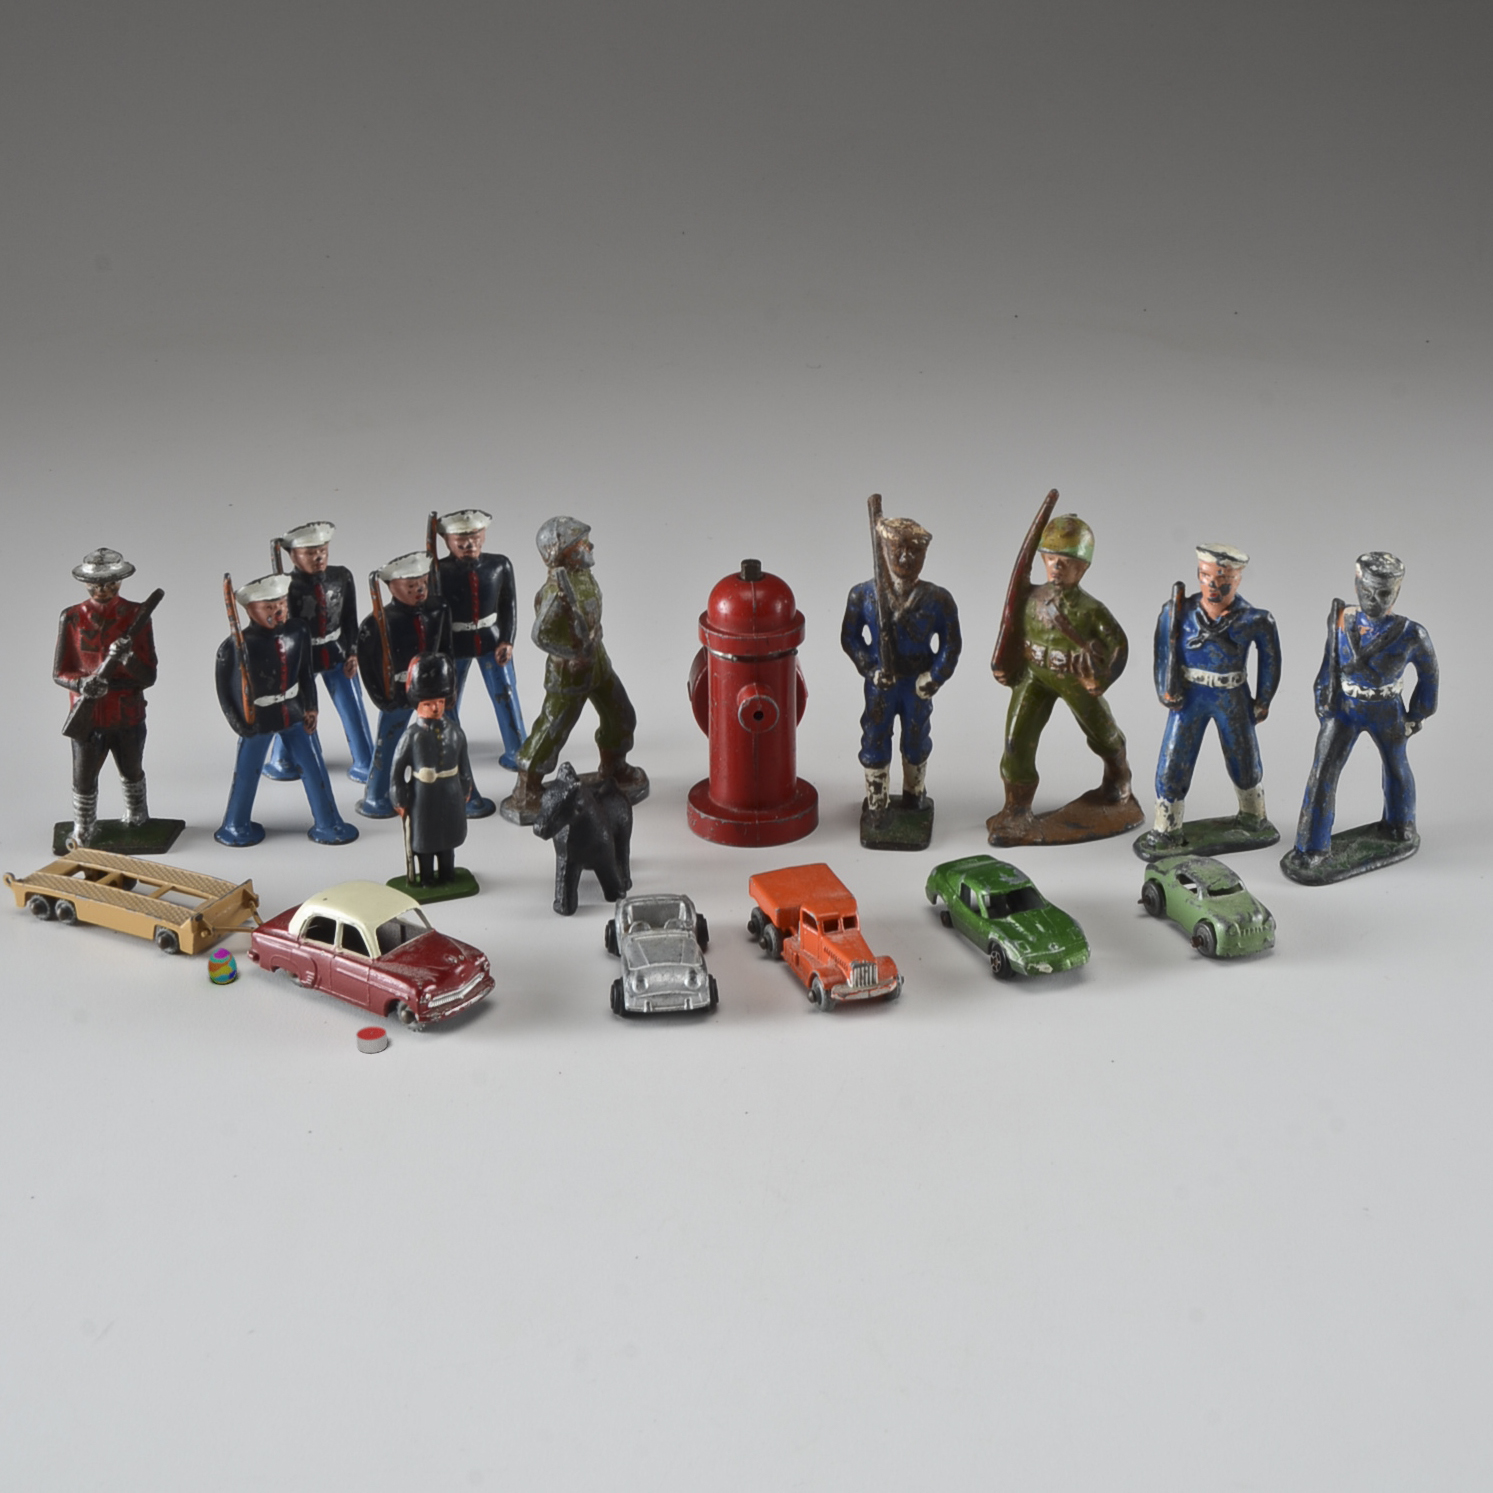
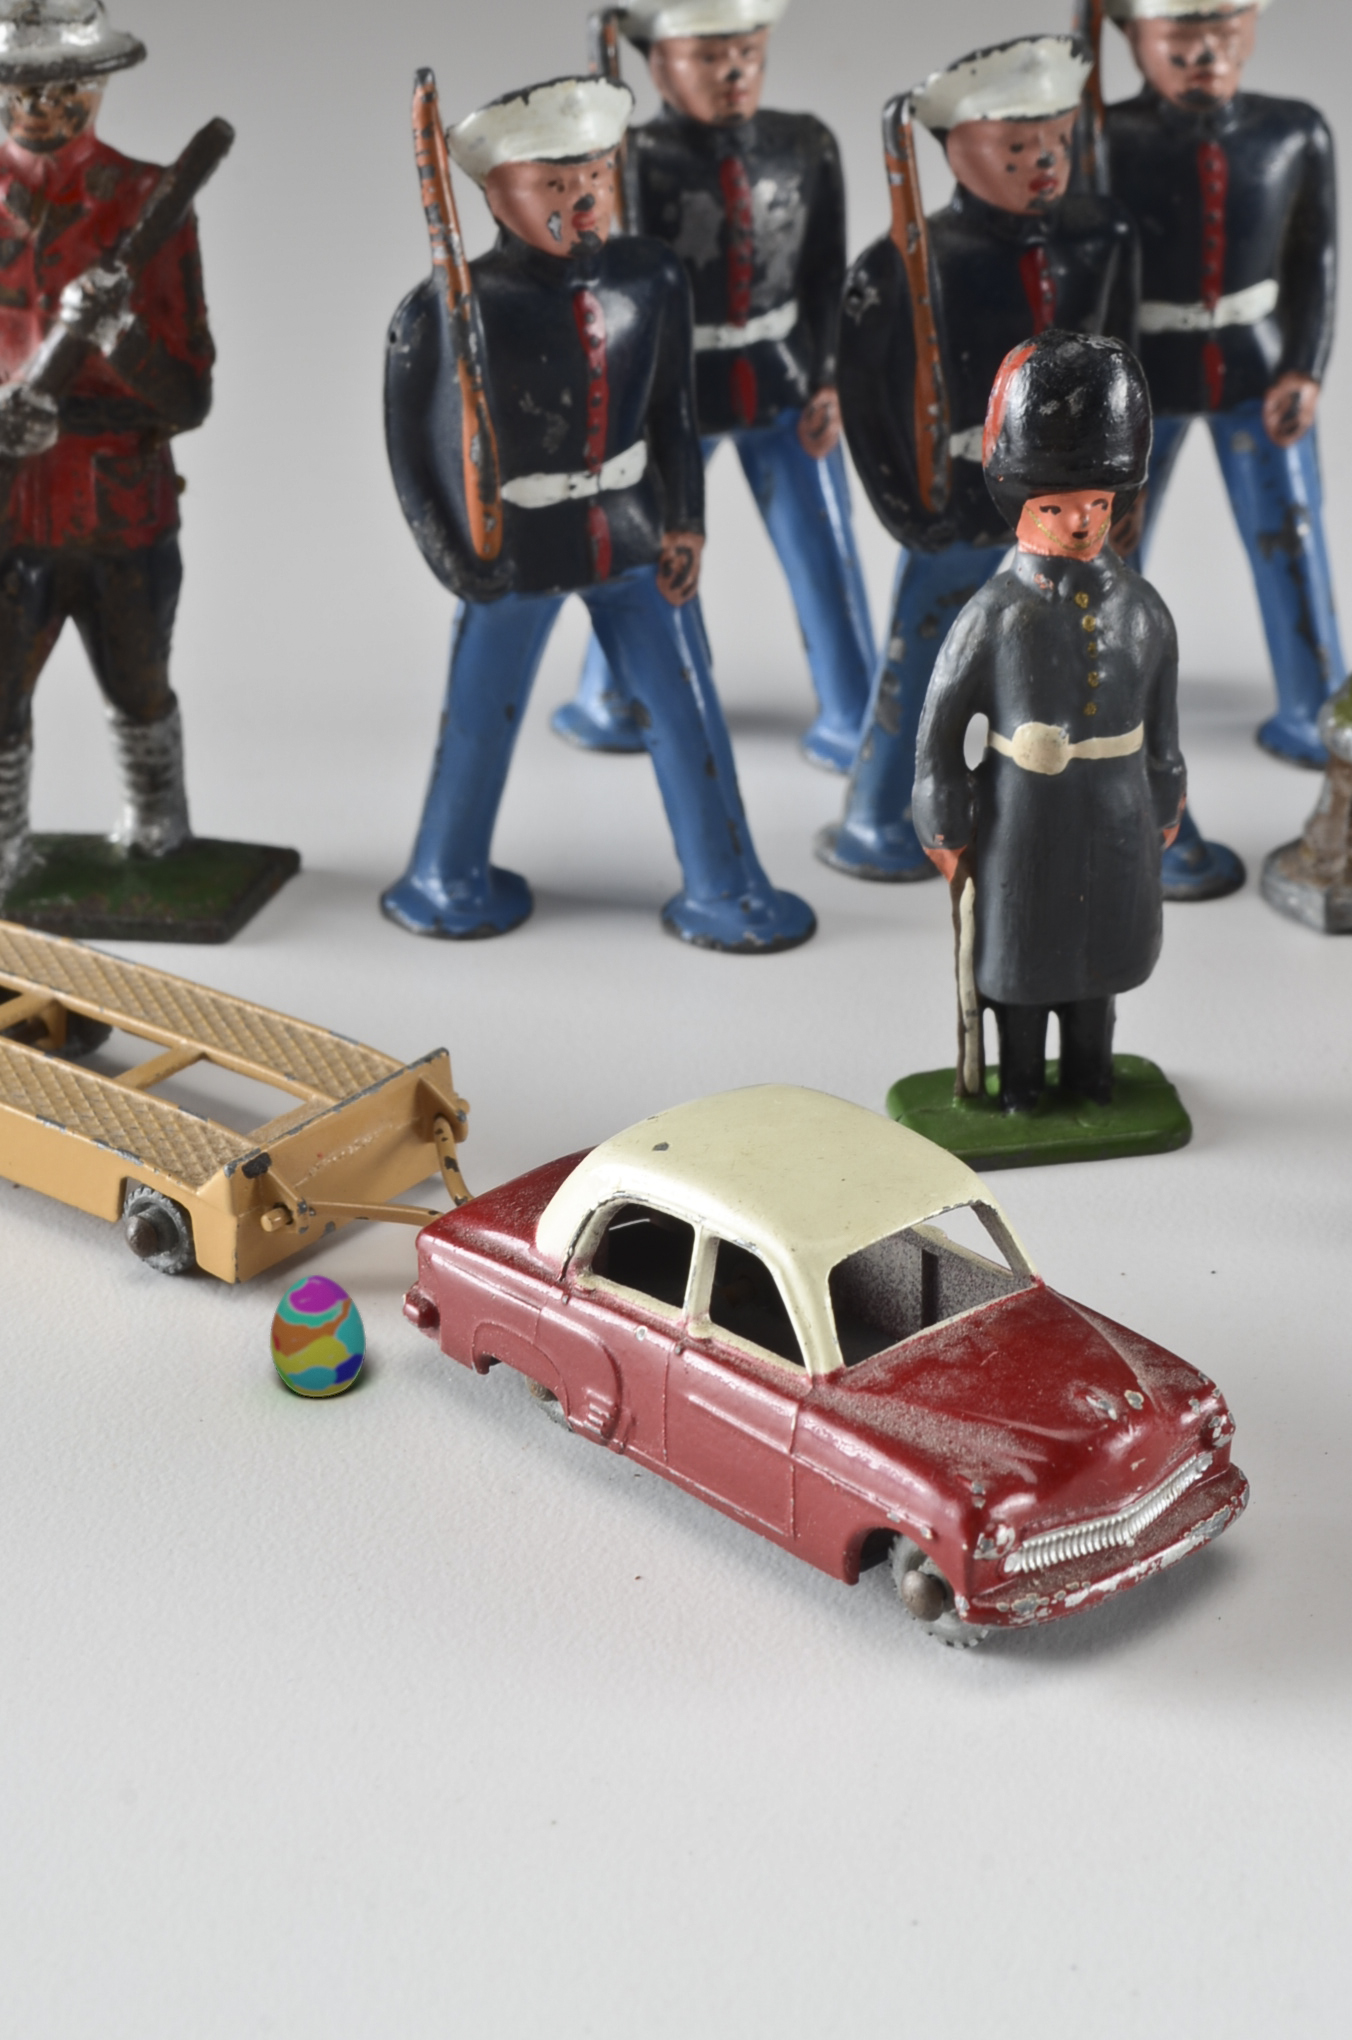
candle: present [356,1026,387,1053] -> none [737,1617,846,1722]

